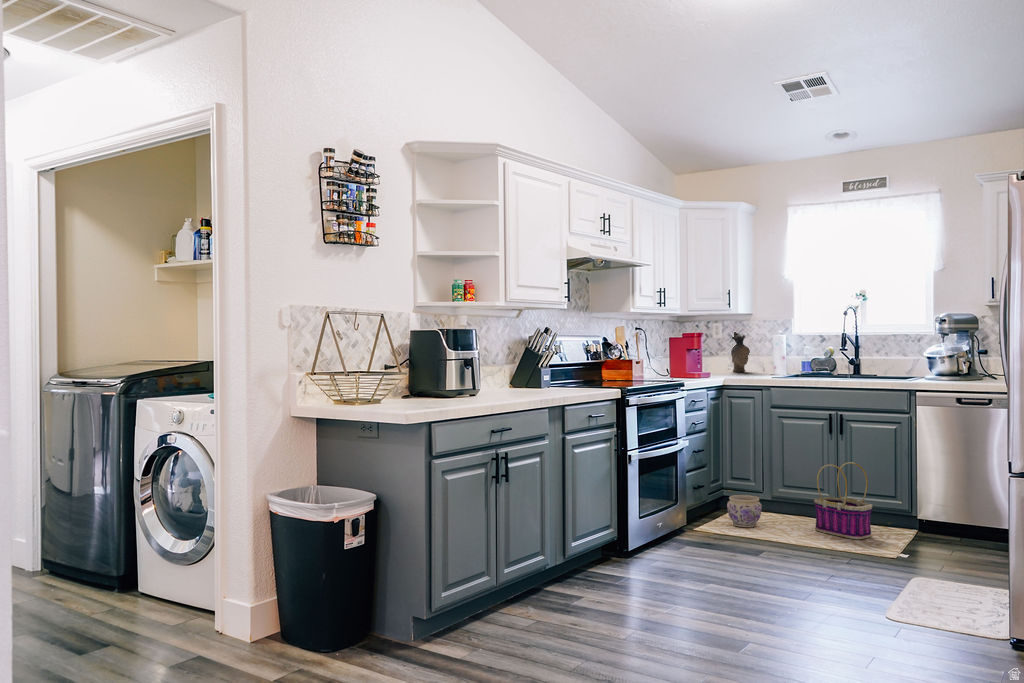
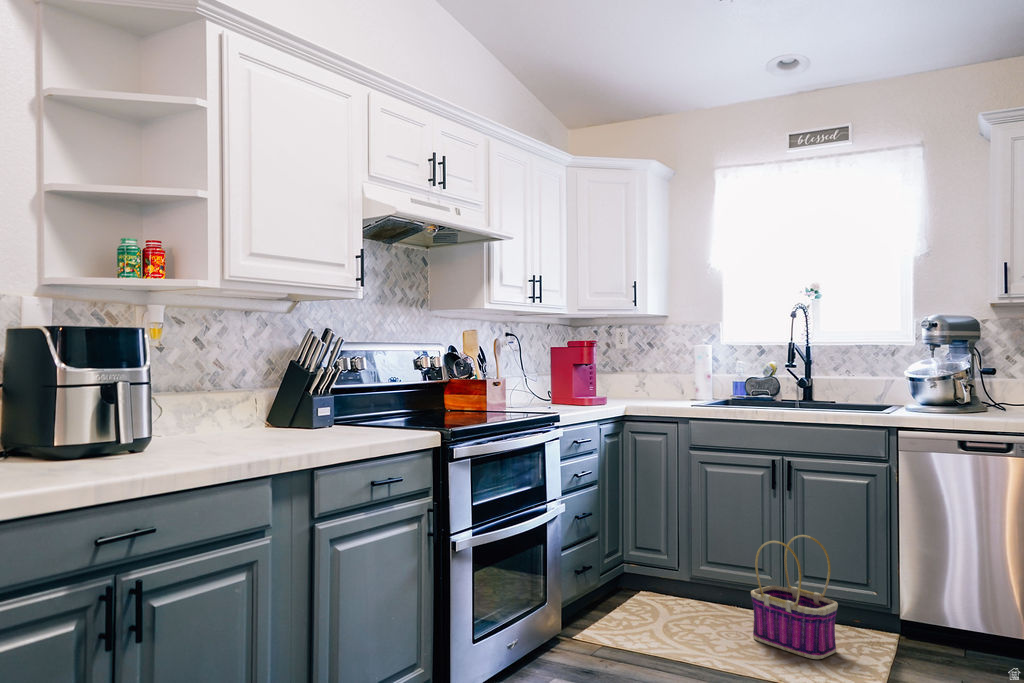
ceramic pitcher: present [731,332,750,372] -> none [639,338,664,394]
planter: present [727,495,762,528] -> none [624,581,674,634]

